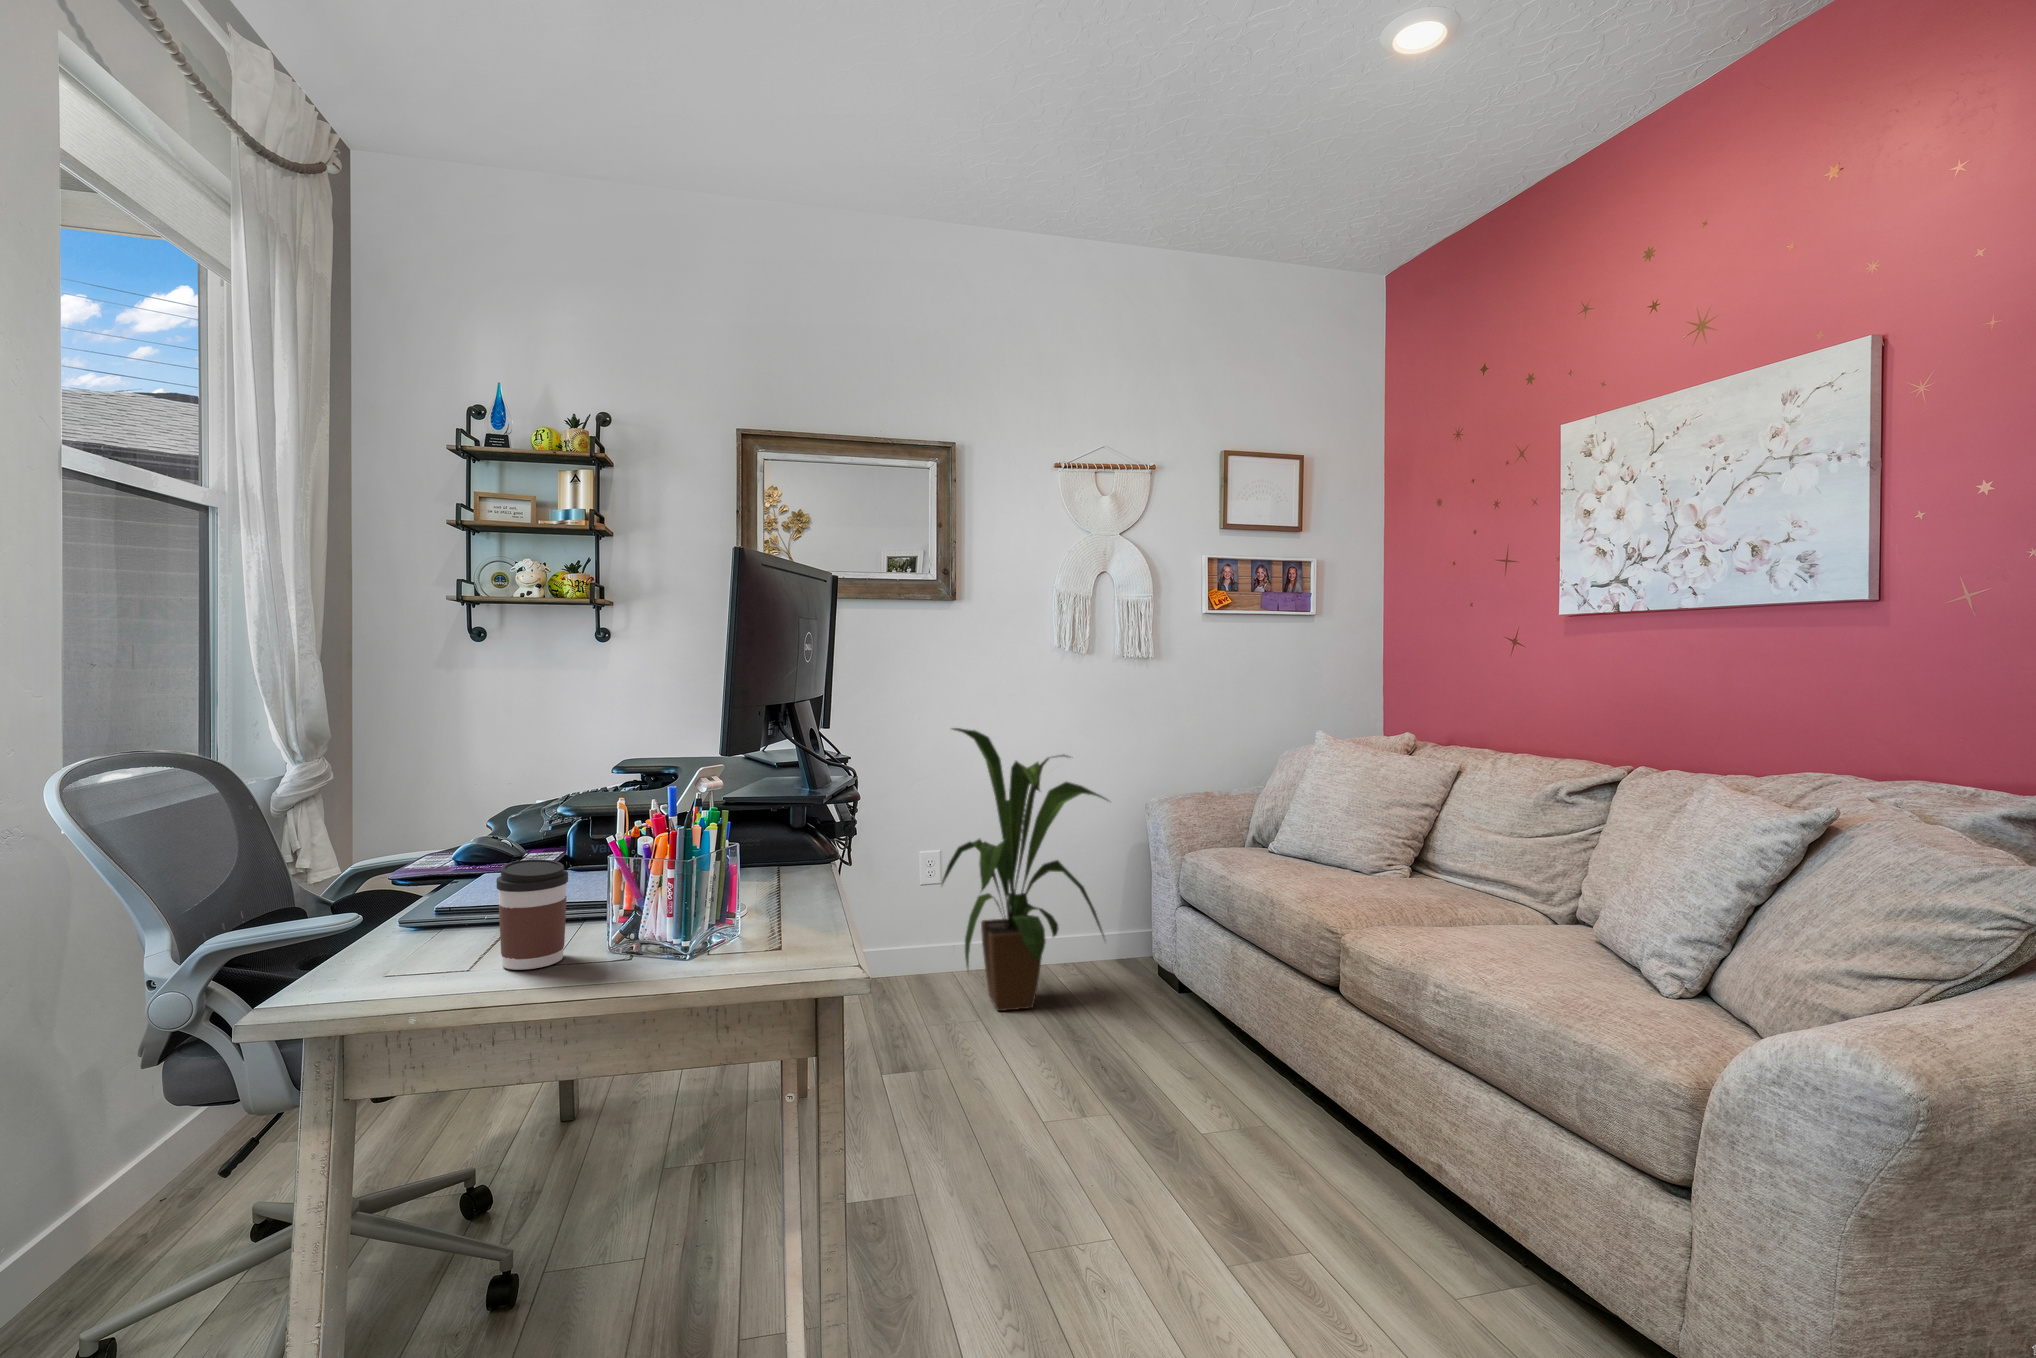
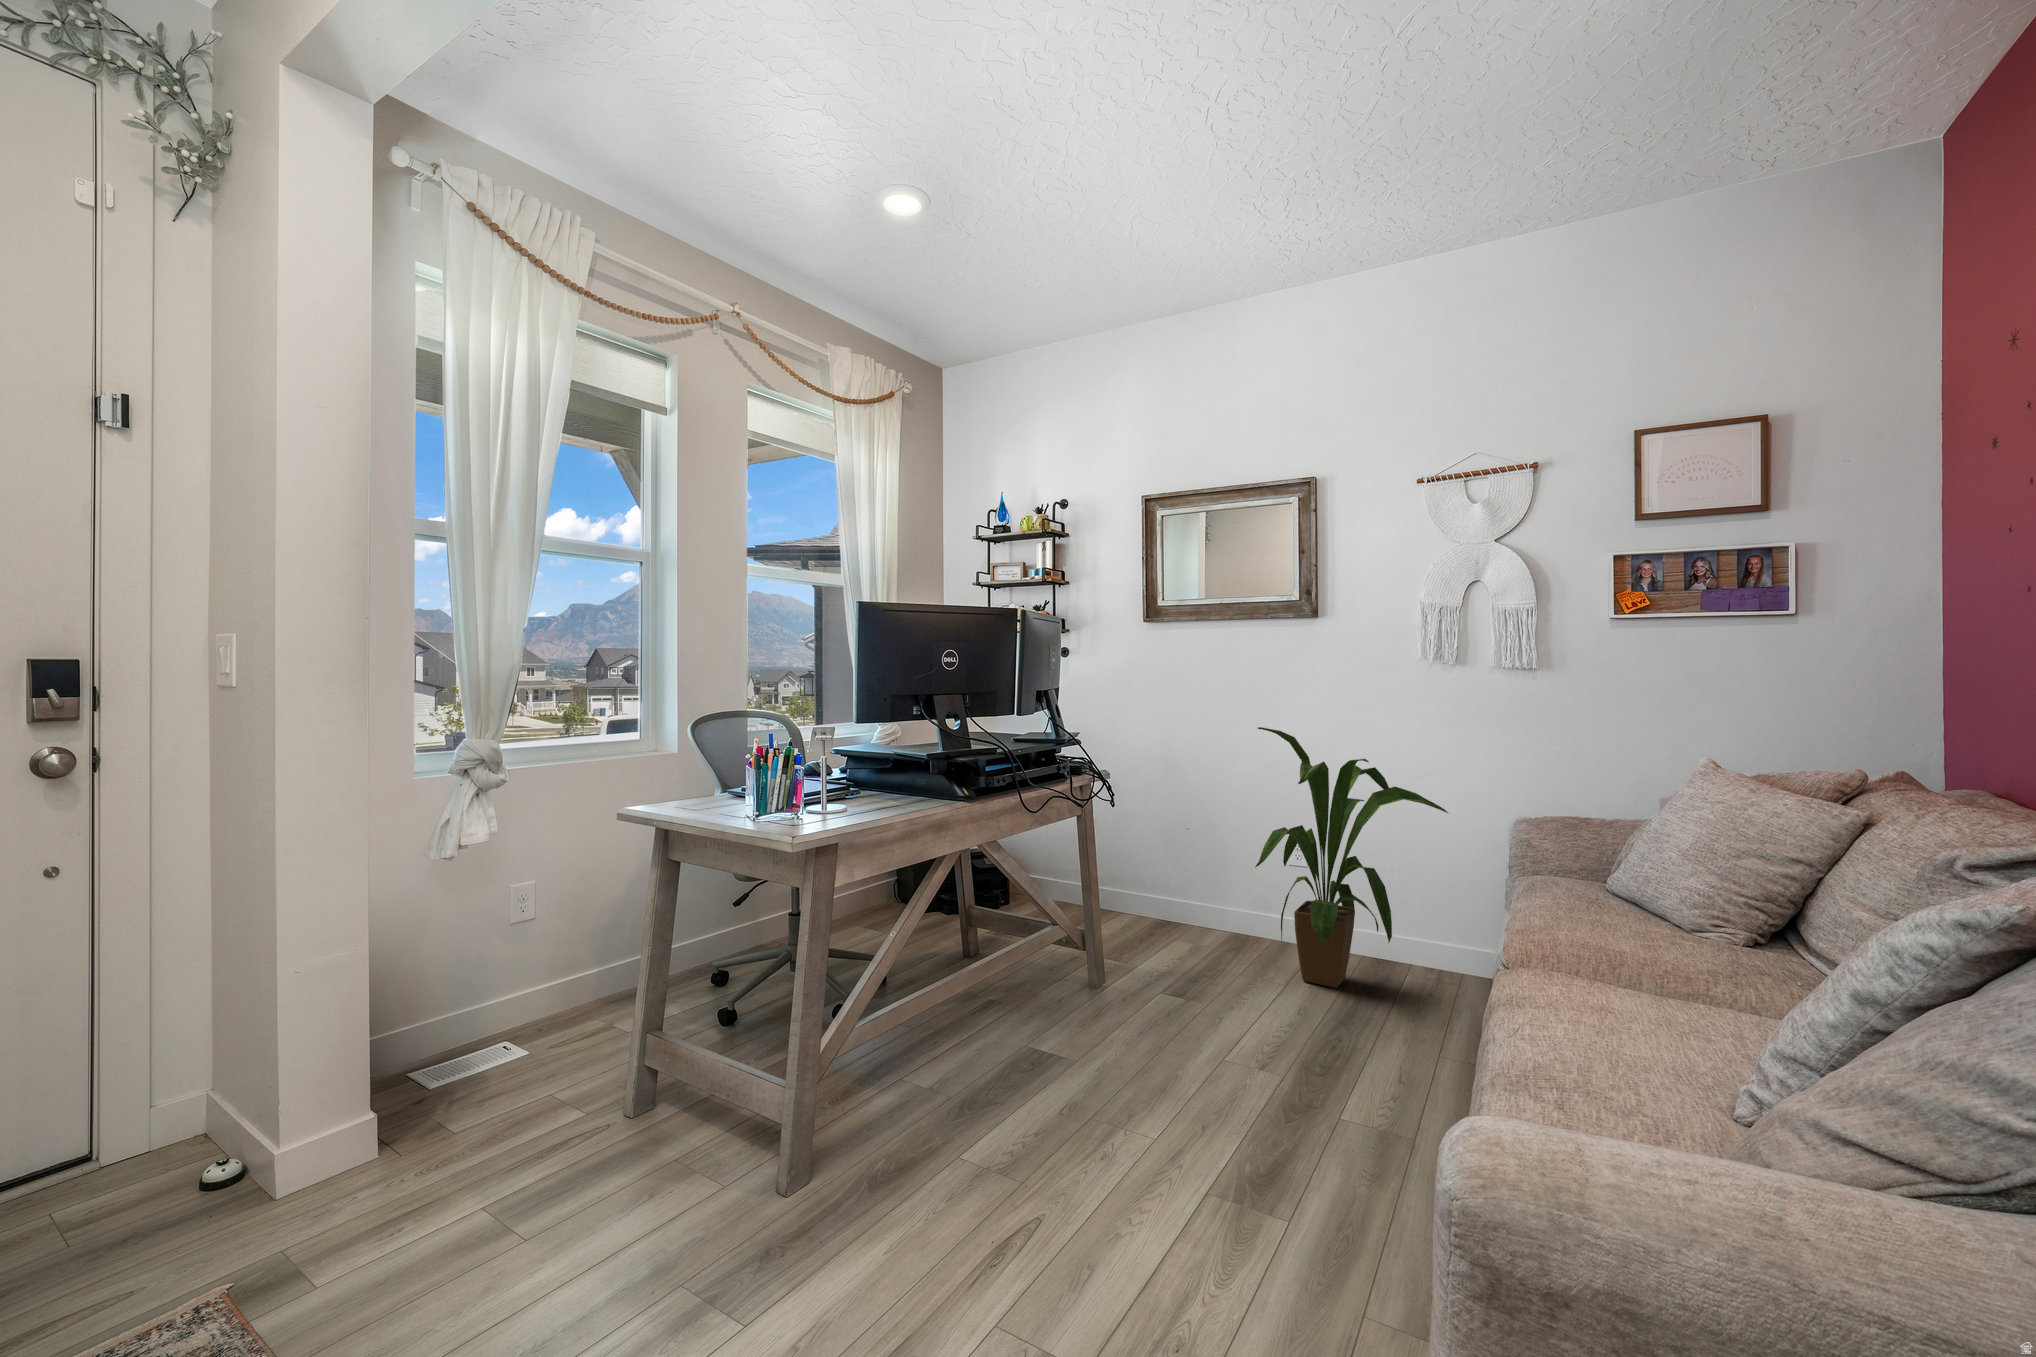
coffee cup: present [496,859,568,970] -> none [765,766,796,815]

